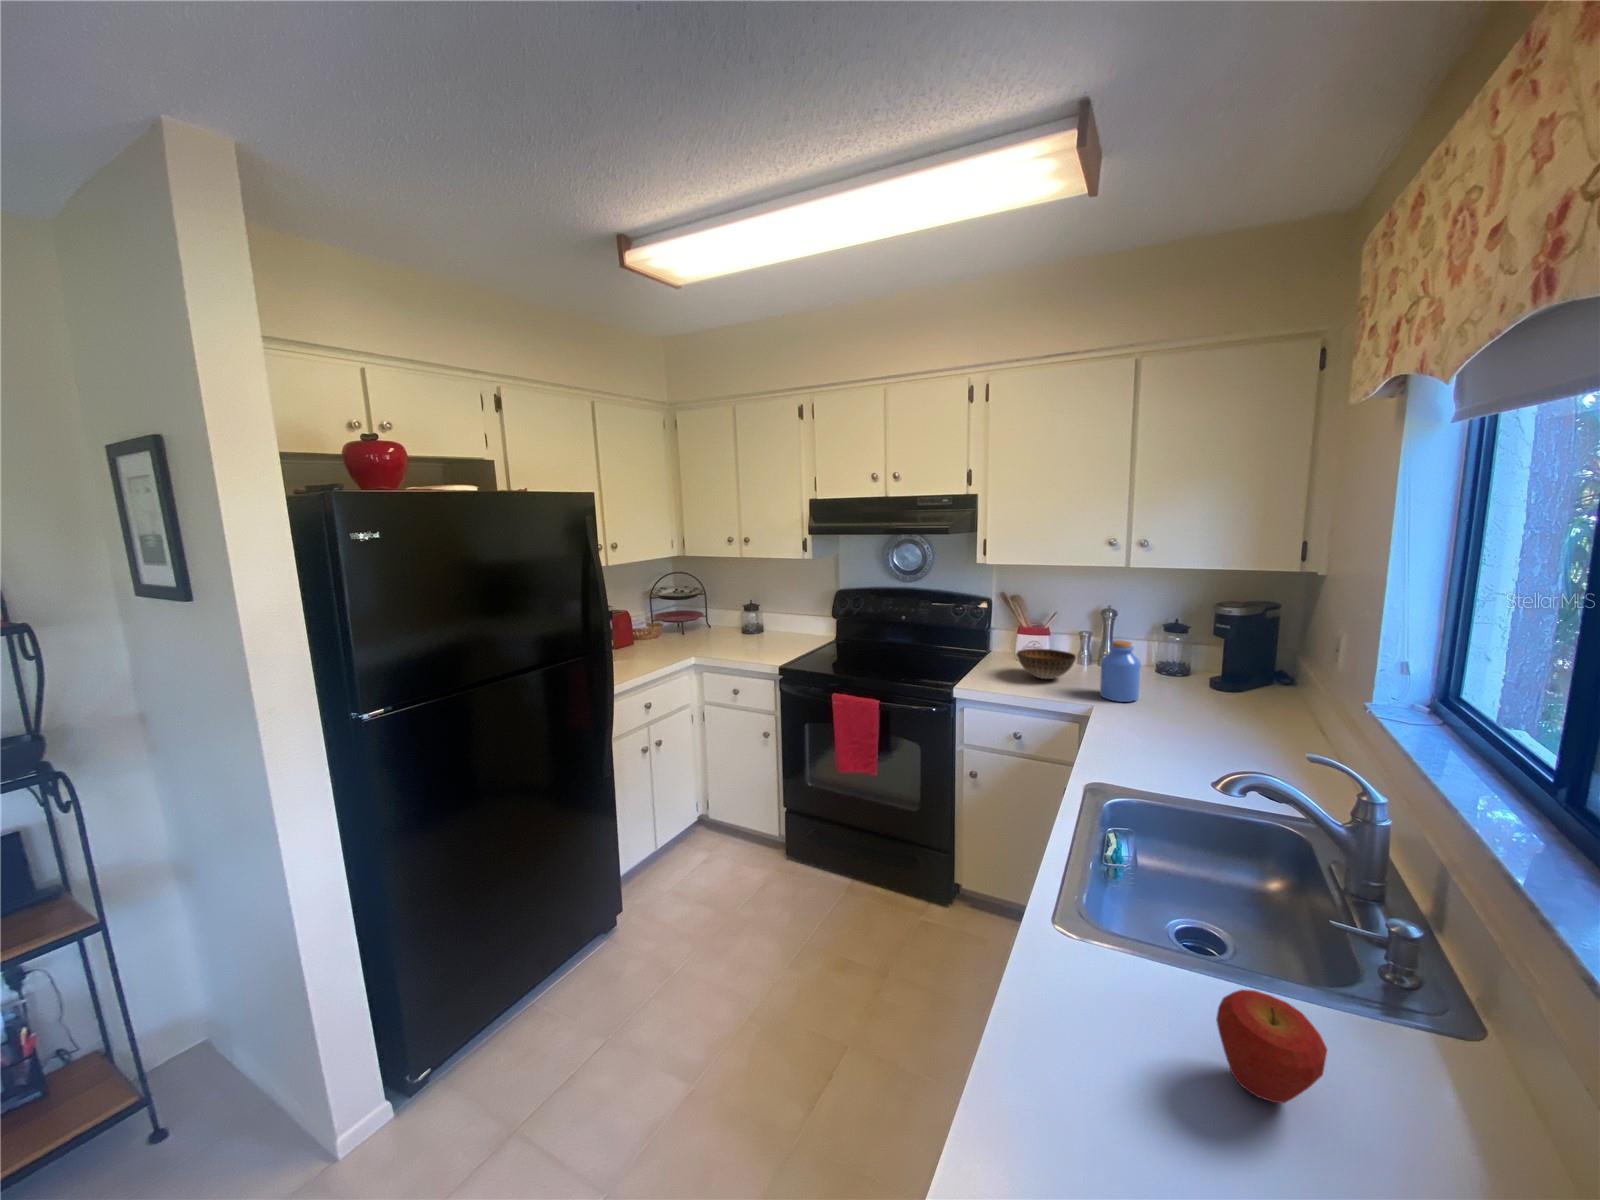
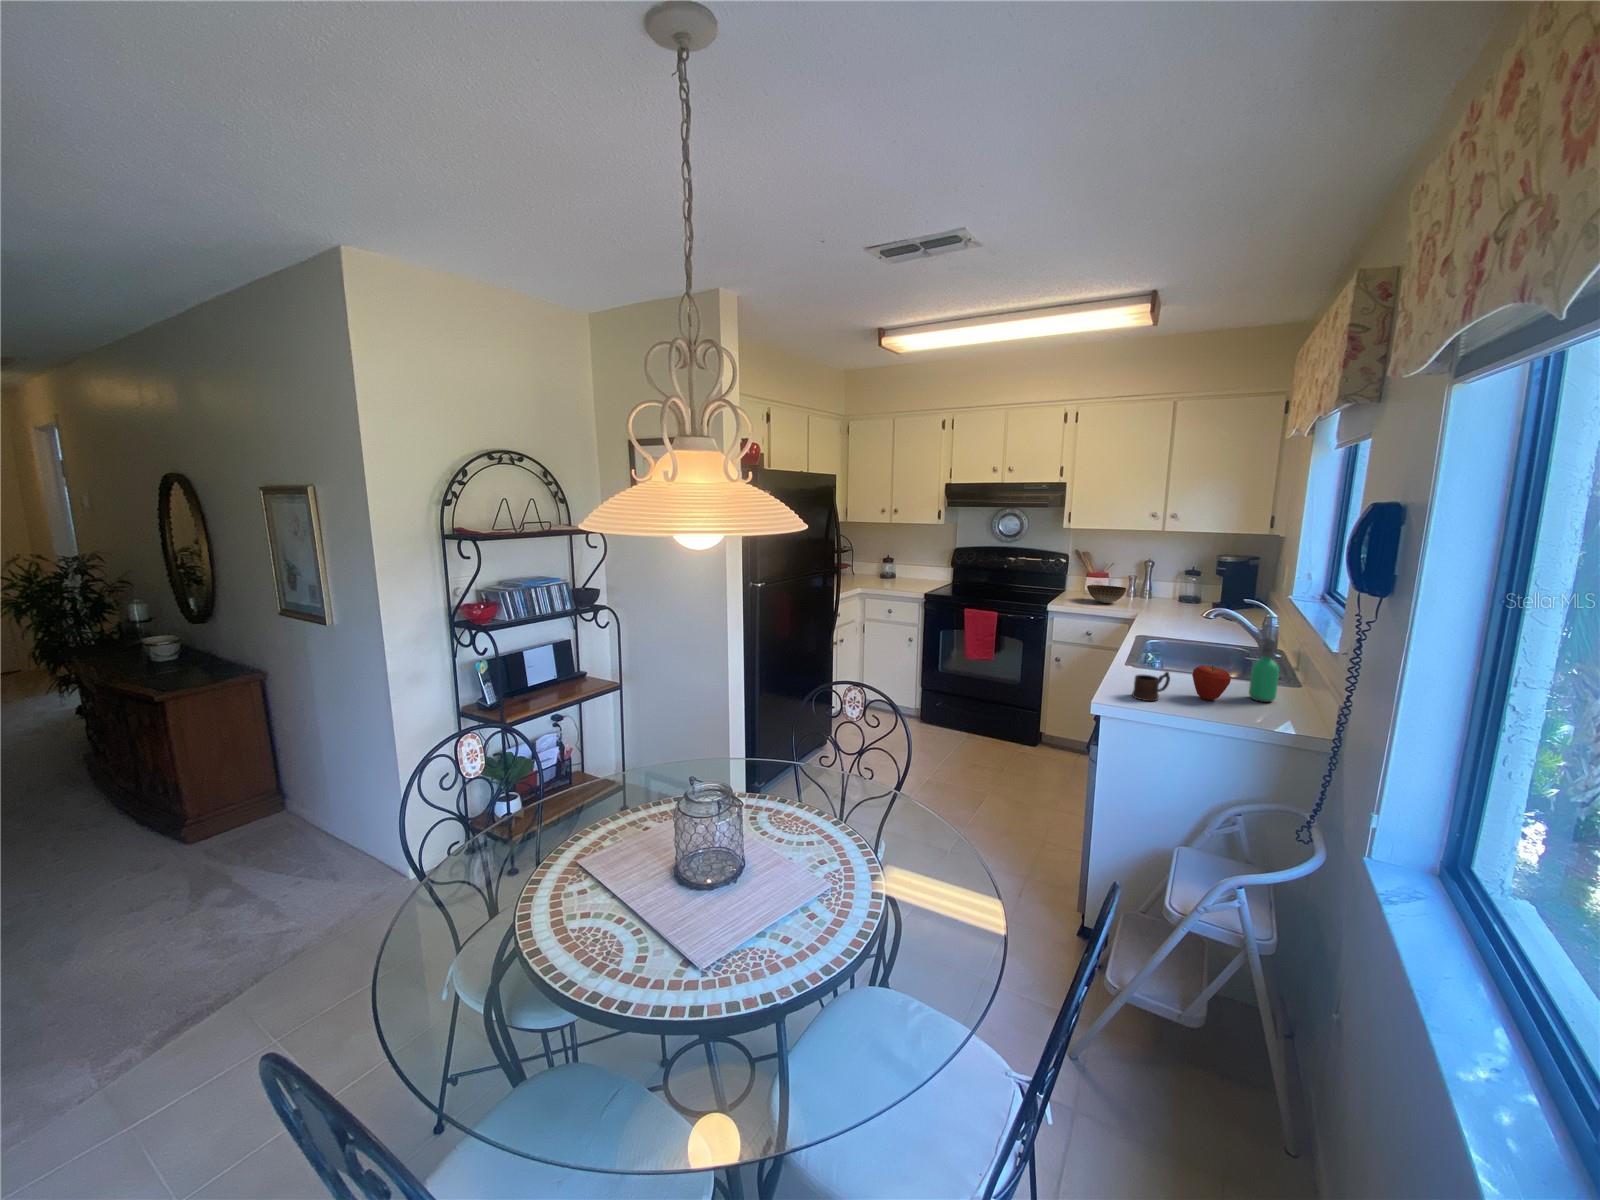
jar: present [1100,640,1141,702] -> none [1142,576,1169,613]
soap dispenser: none [1365,920,1457,1103] -> present [1249,636,1279,702]
mug: none [1060,1021,1159,1124] -> present [1132,672,1170,701]

